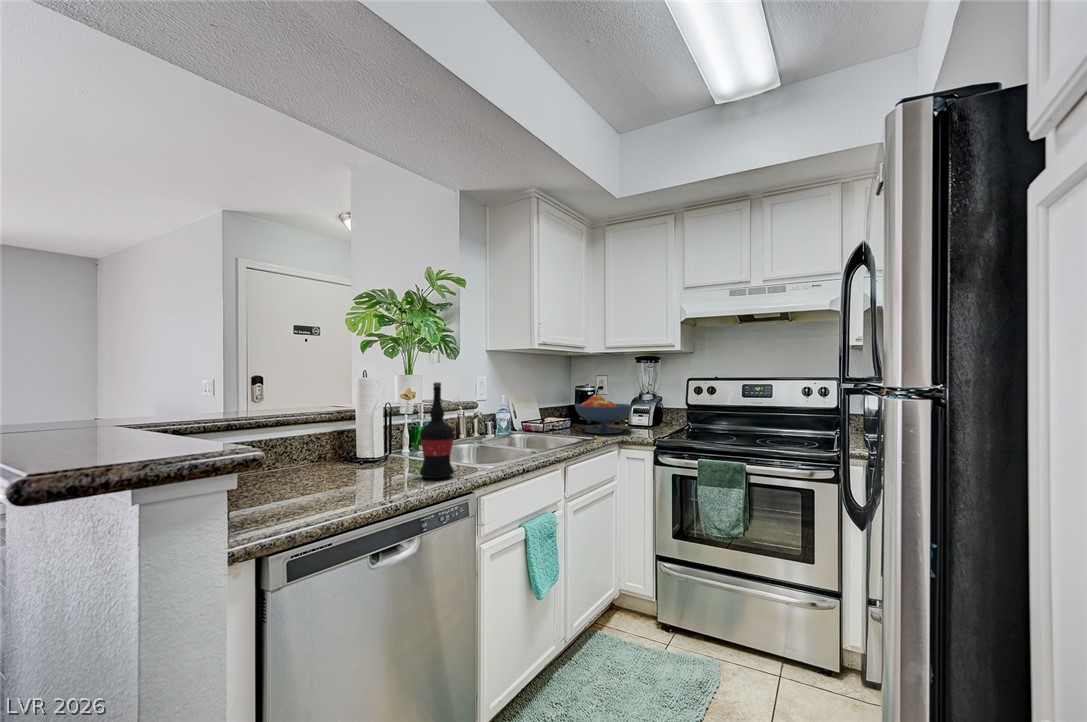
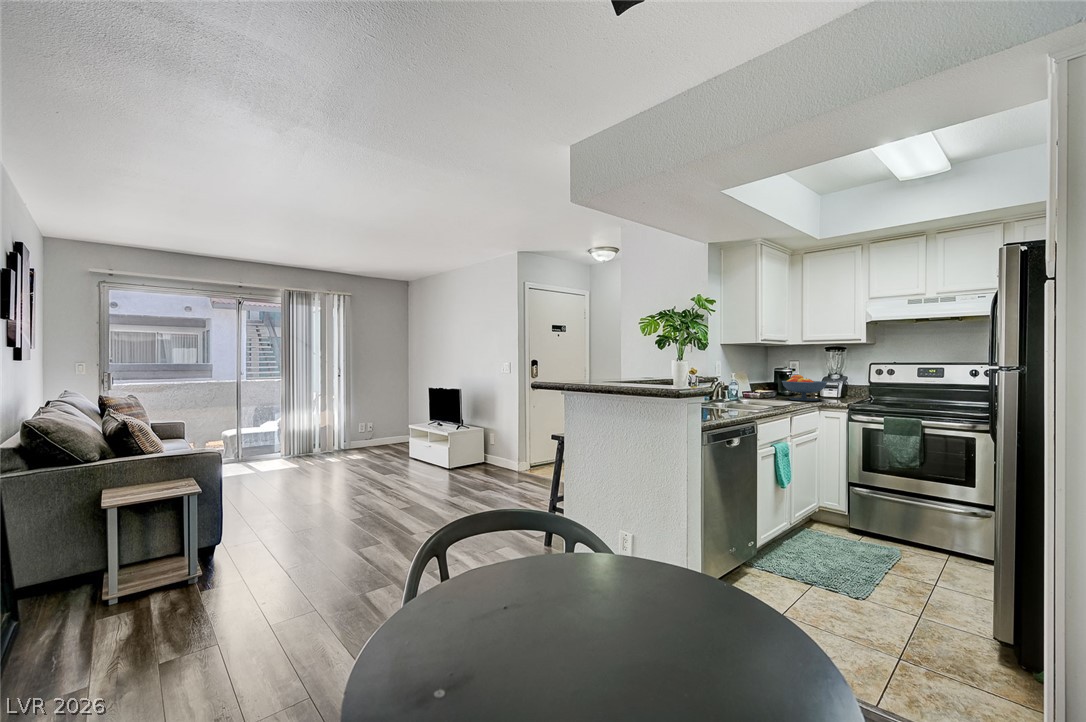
wine bottle: present [420,382,454,478] -> none [724,364,743,413]

